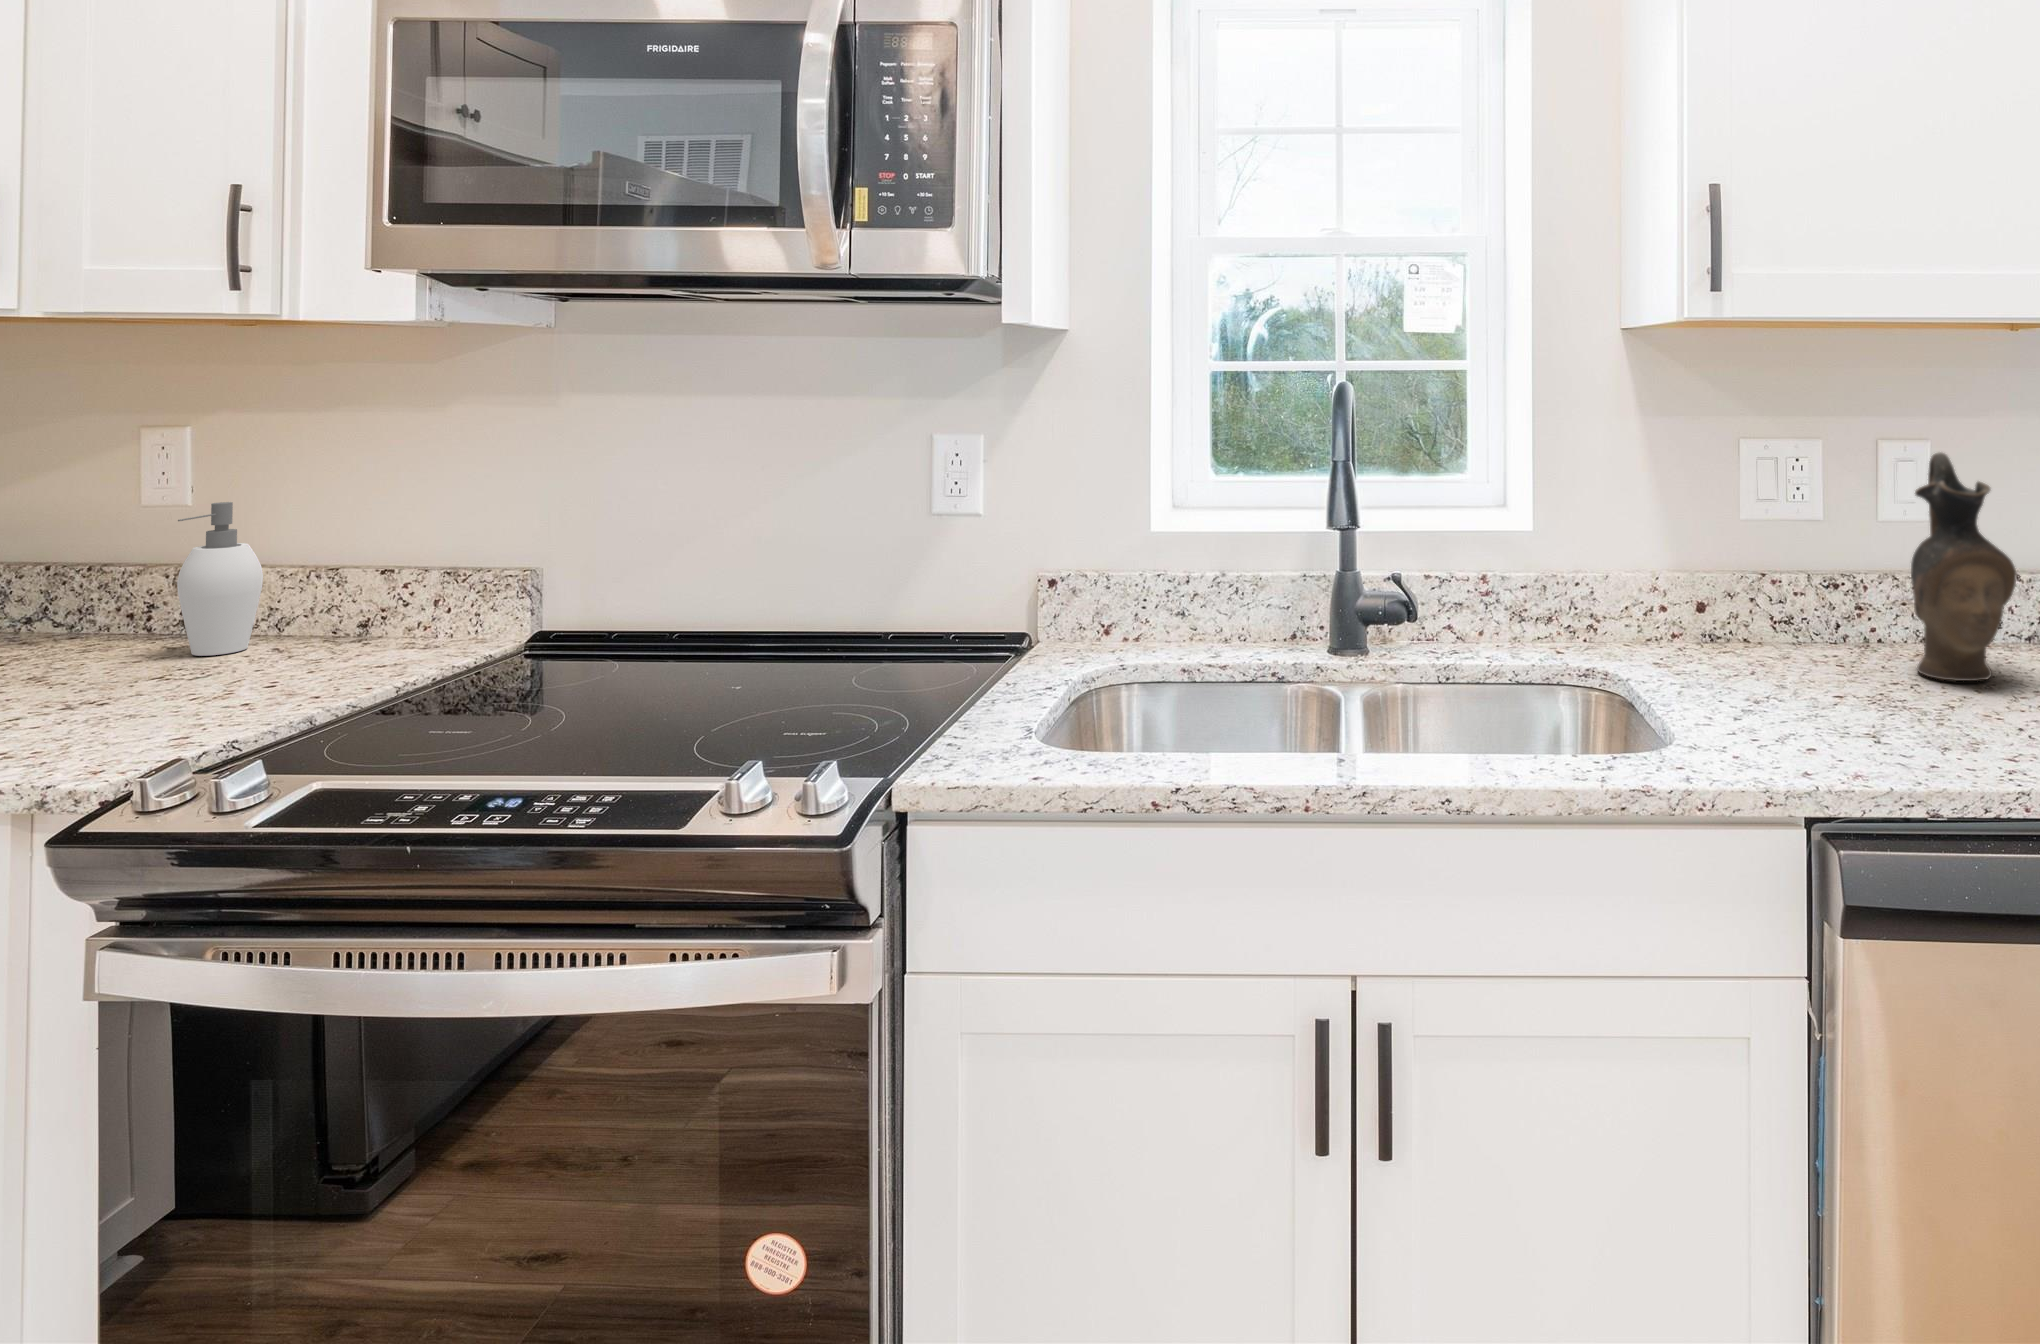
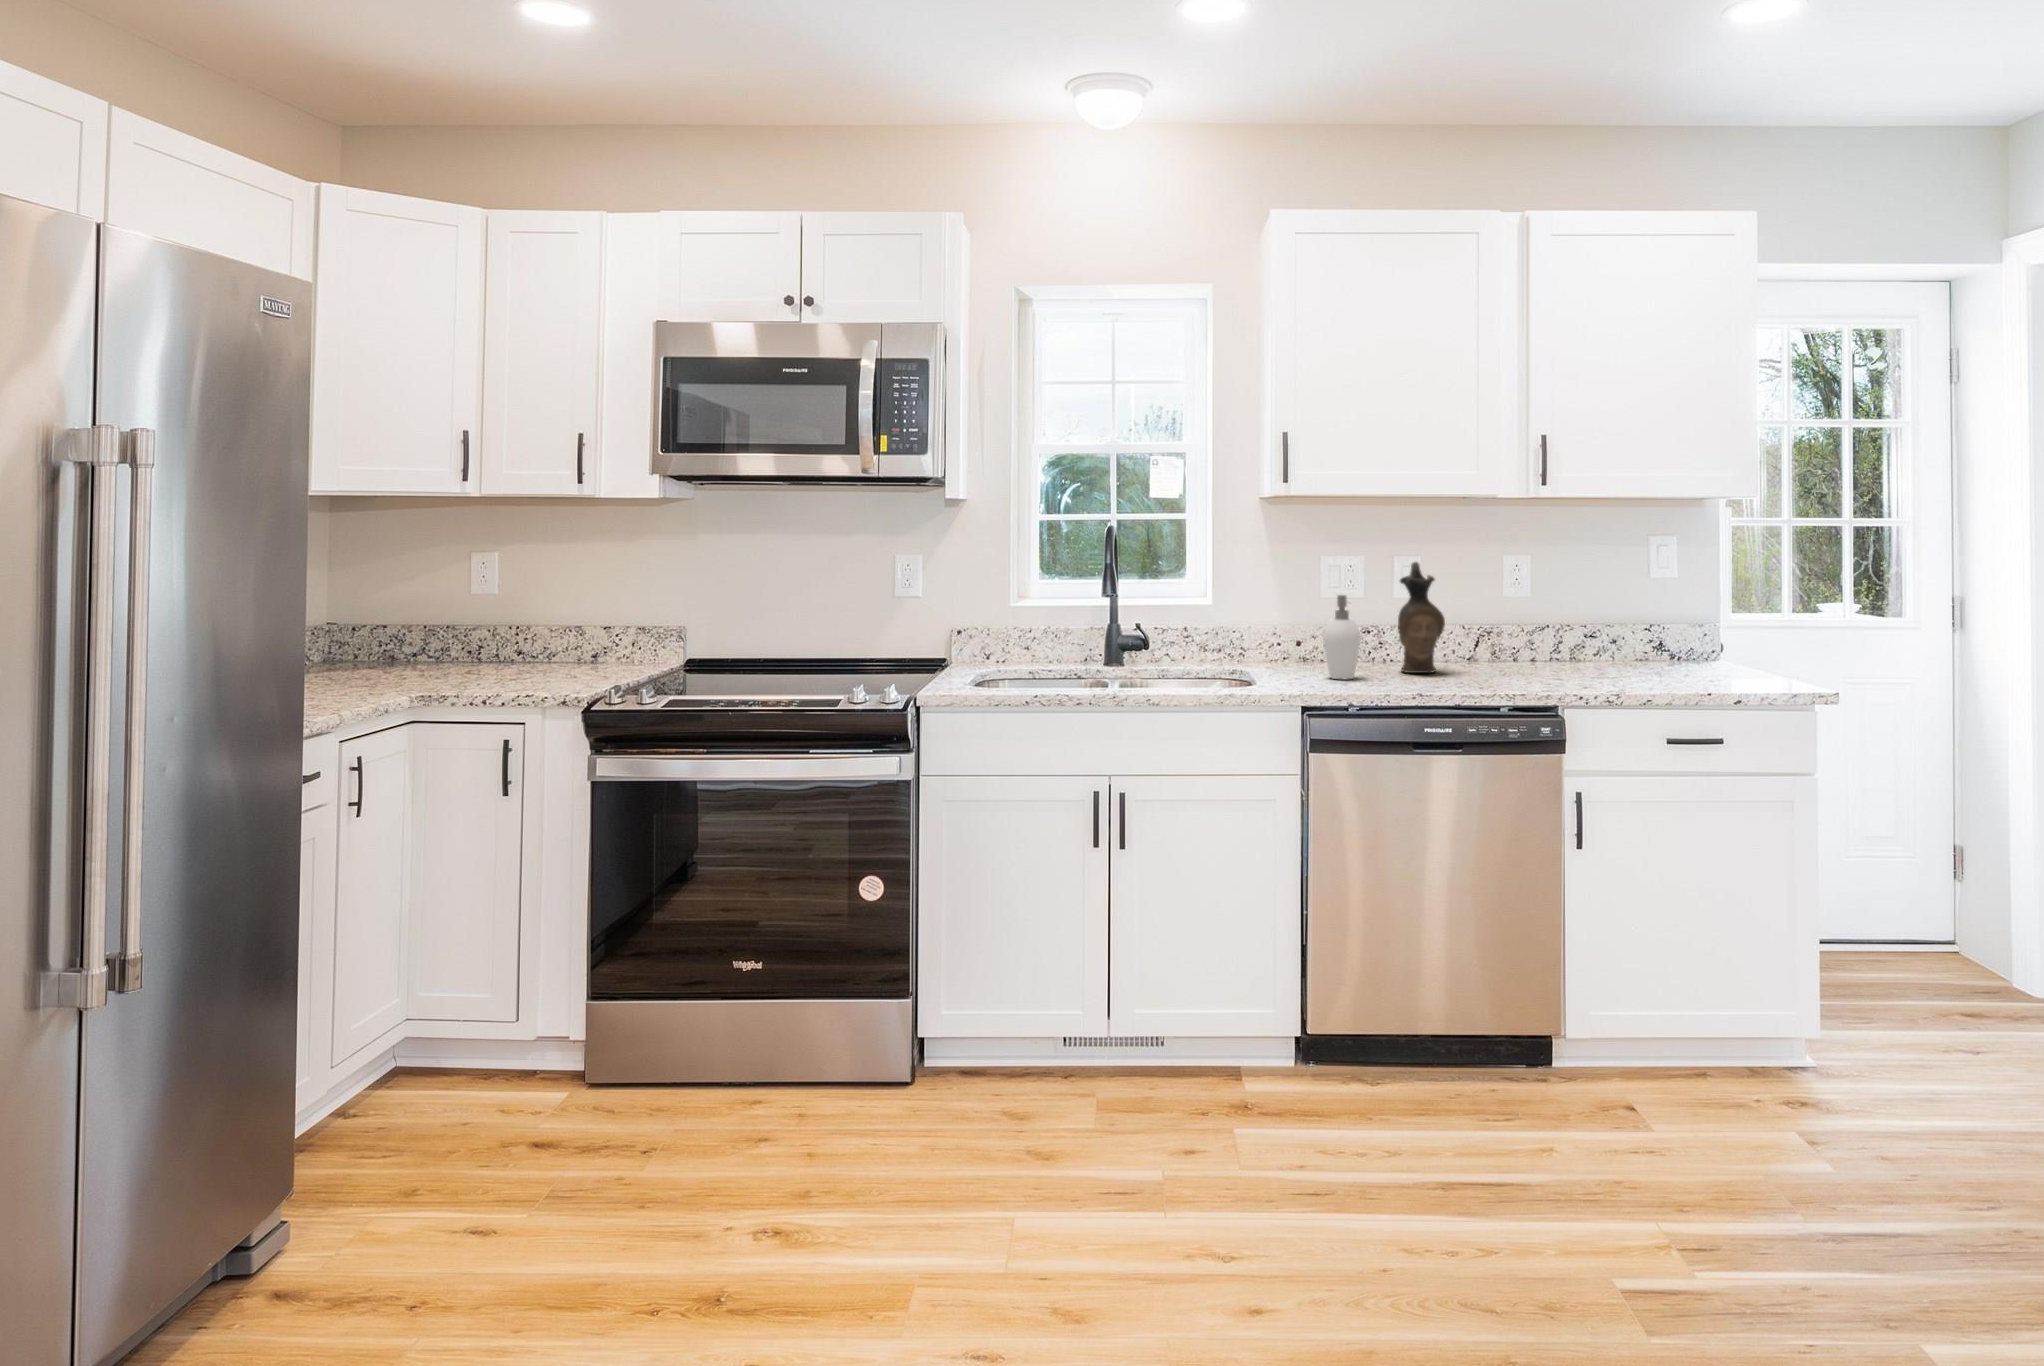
soap dispenser: present [177,502,263,656] -> present [1323,595,1360,679]

